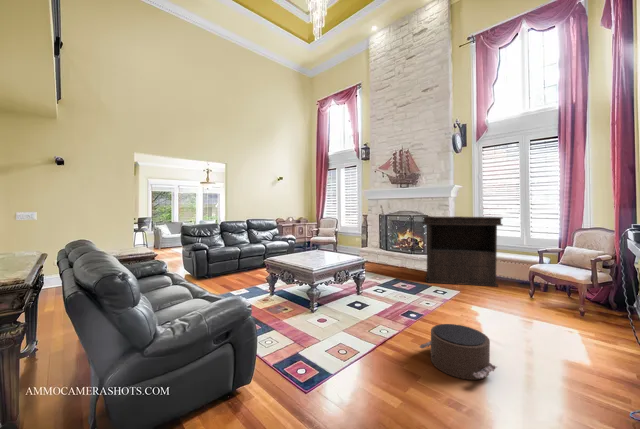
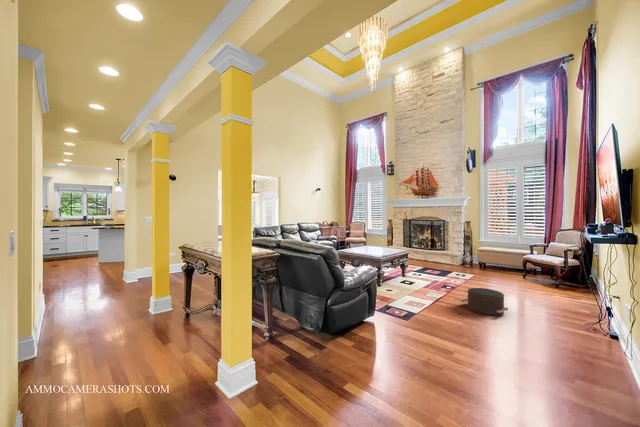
console table: present [423,216,503,286] -> none [444,221,504,272]

